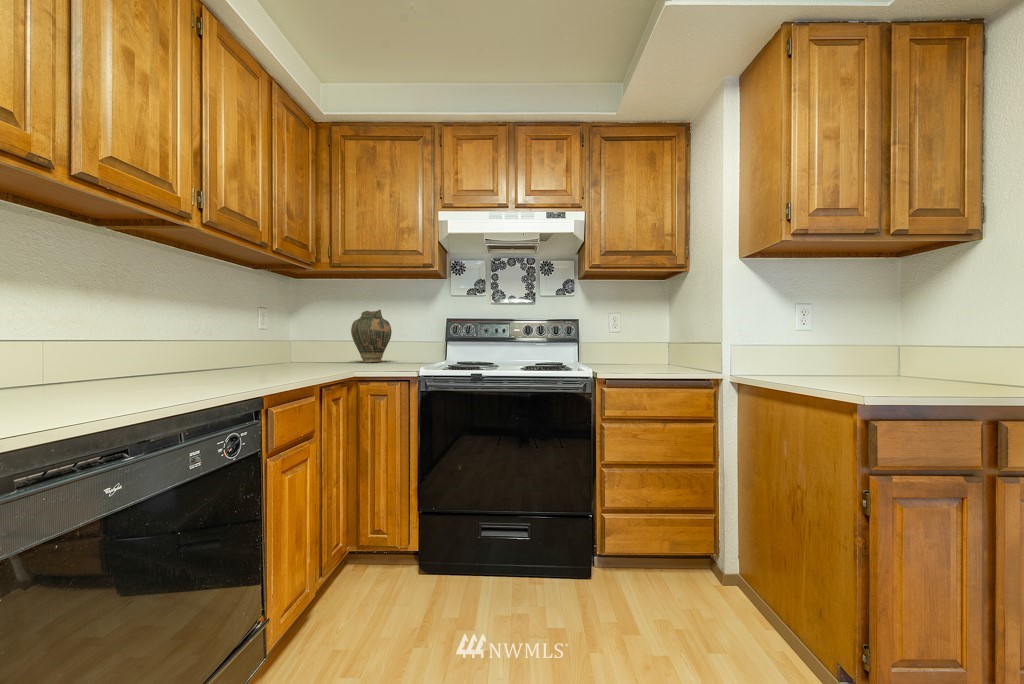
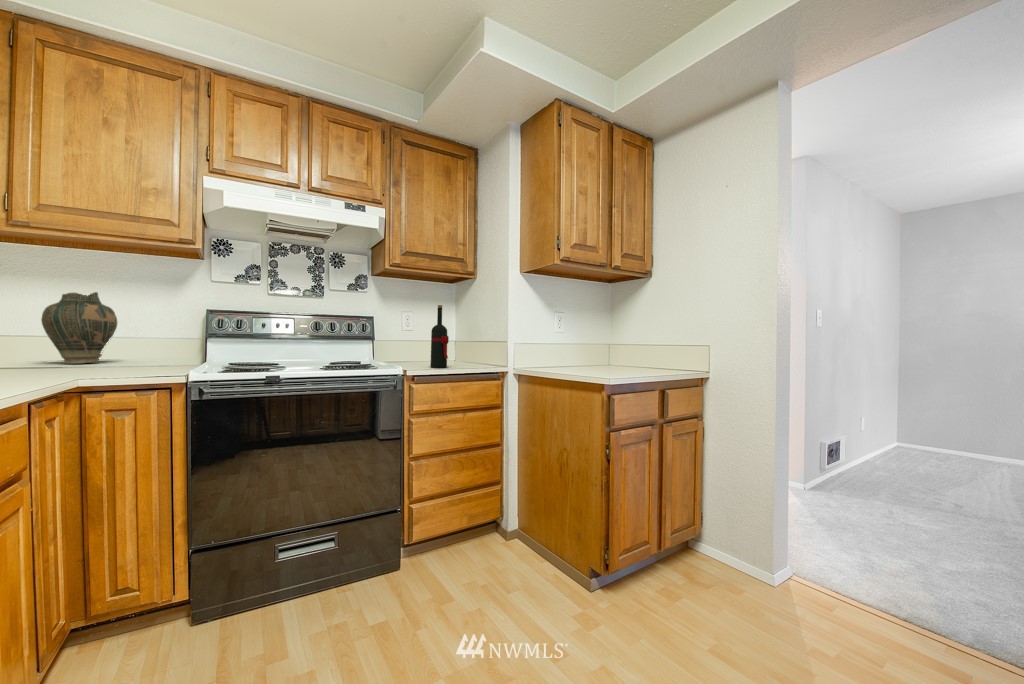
wine bottle: none [626,304,645,372] -> present [430,305,449,368]

